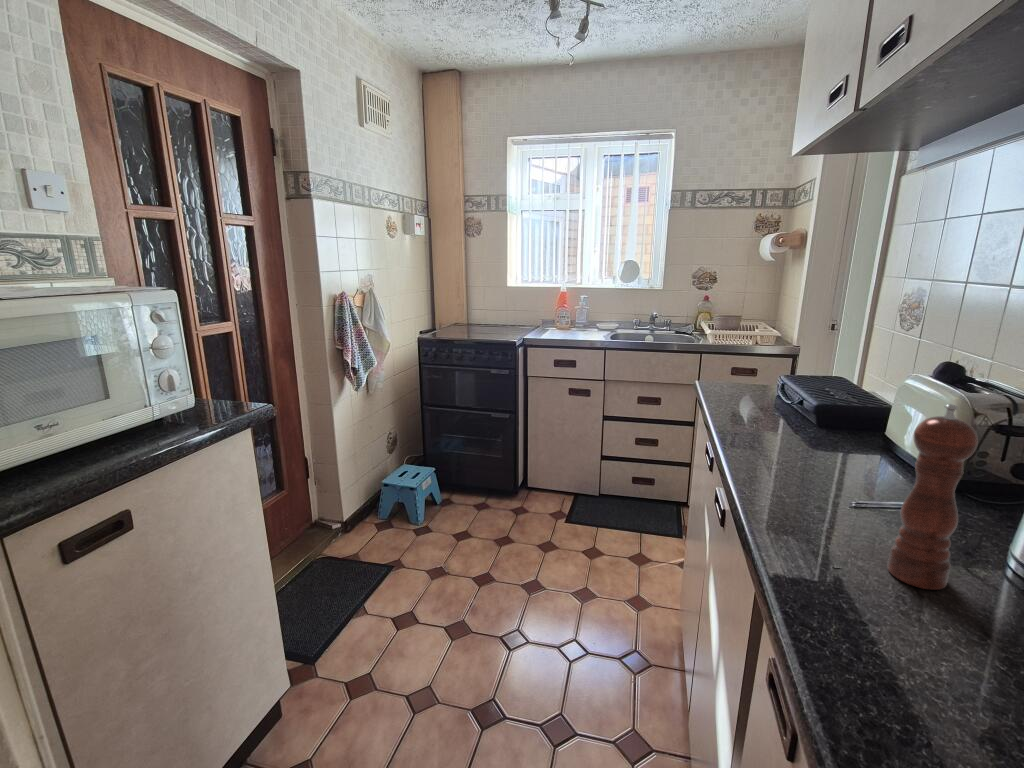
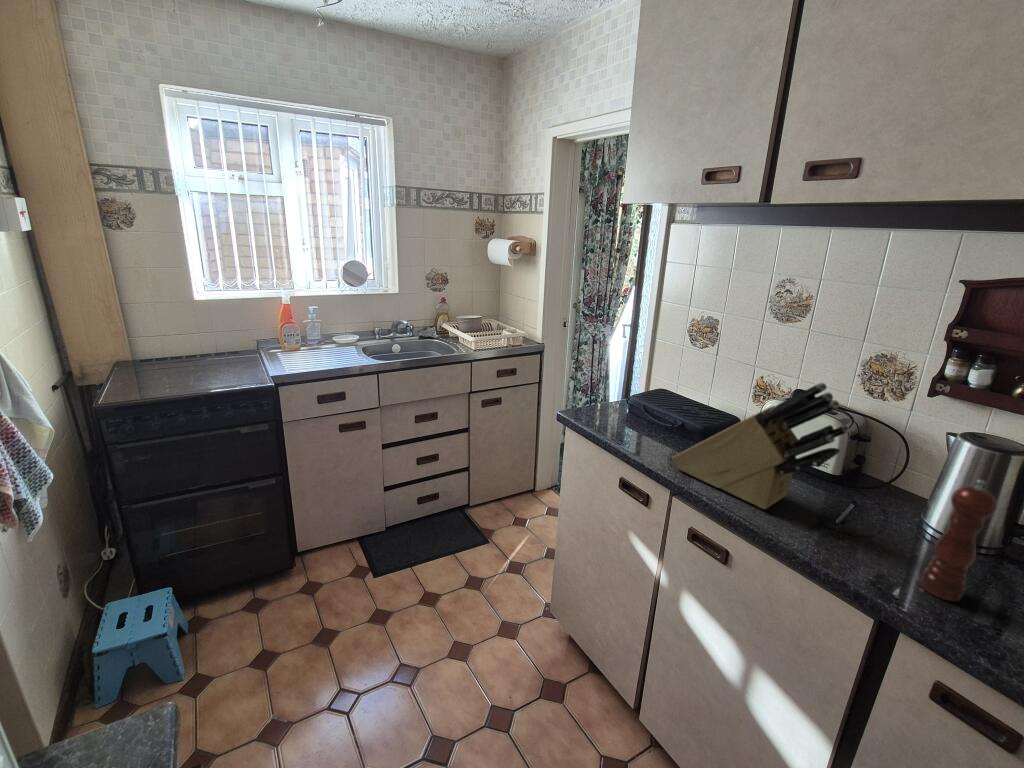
knife block: none [751,310,900,471] -> present [672,383,849,509]

